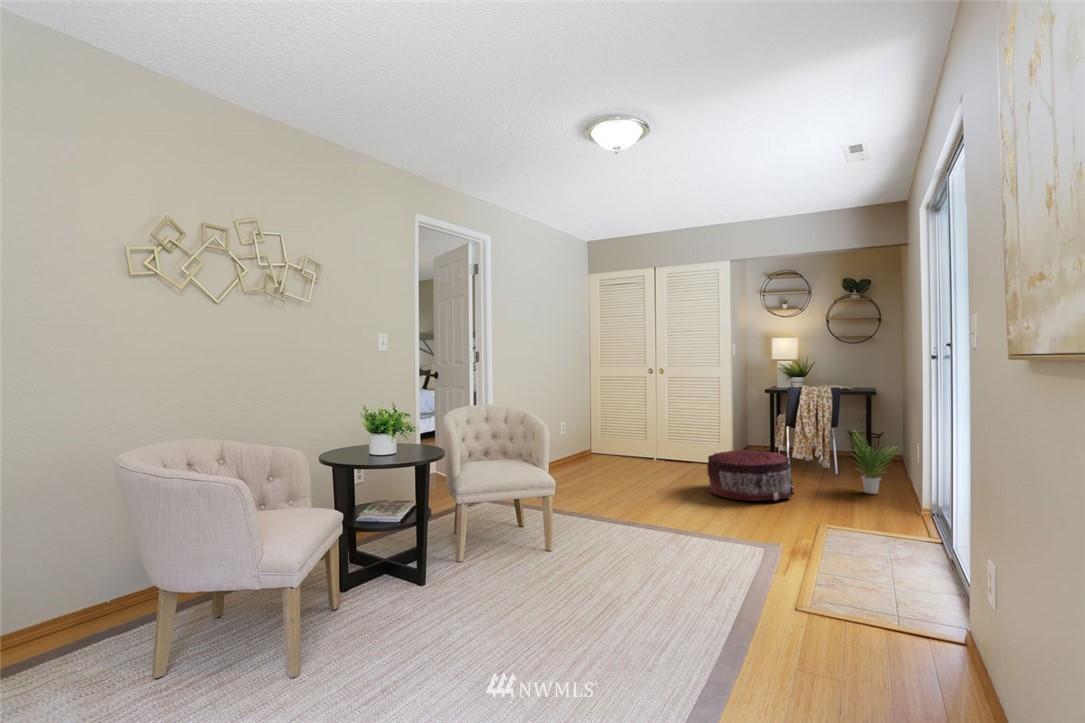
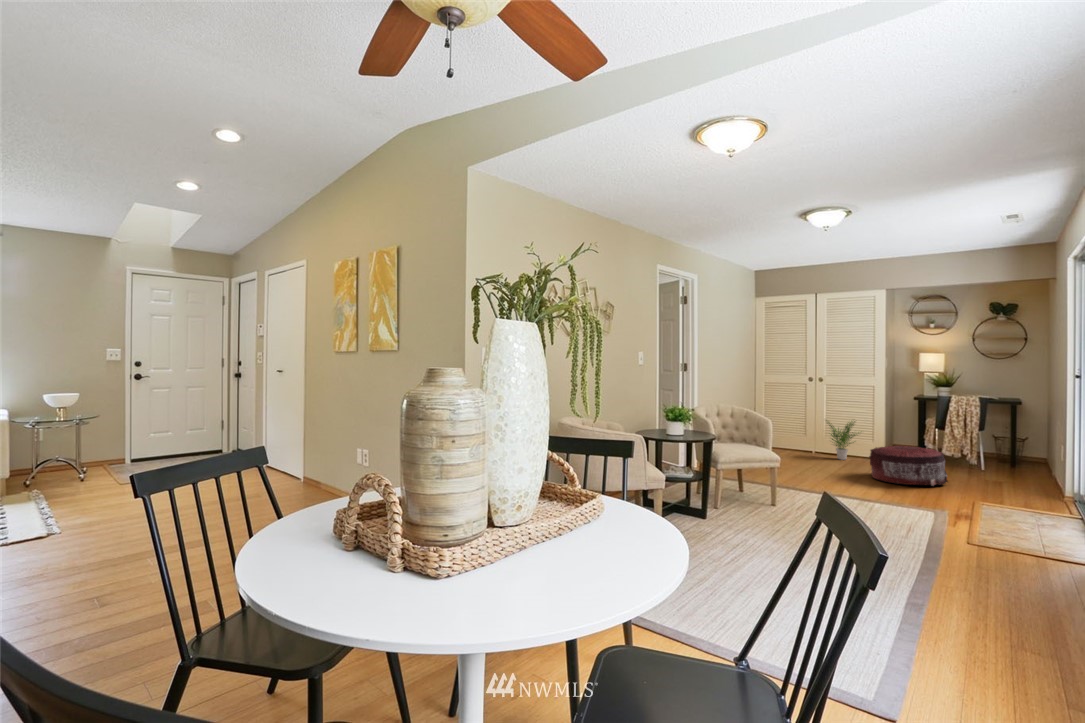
potted plant: present [851,434,897,494] -> present [829,421,857,460]

